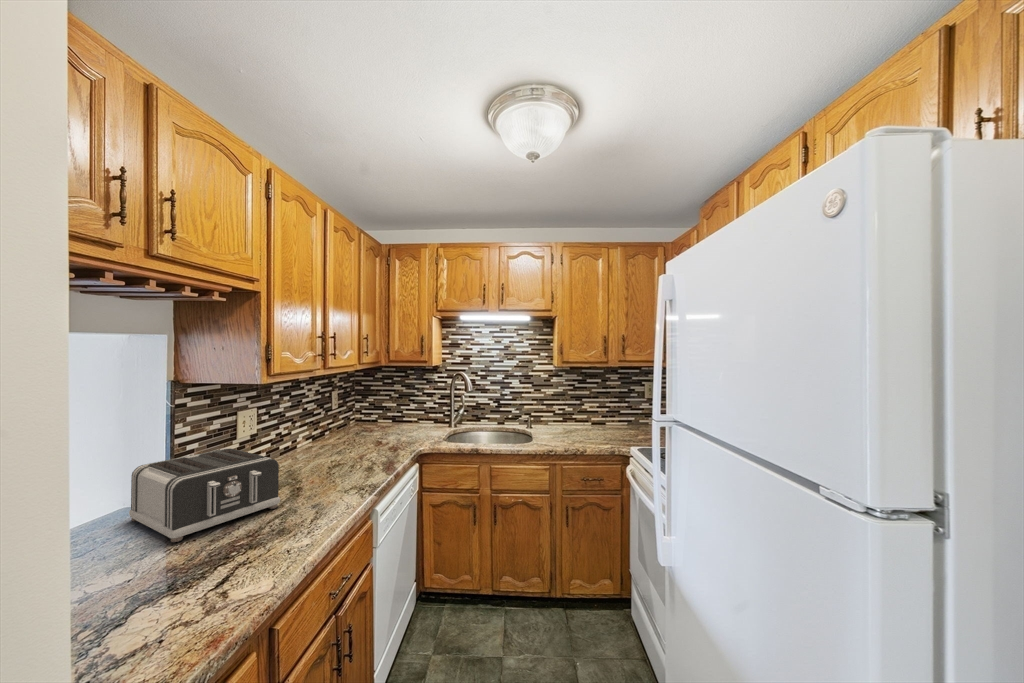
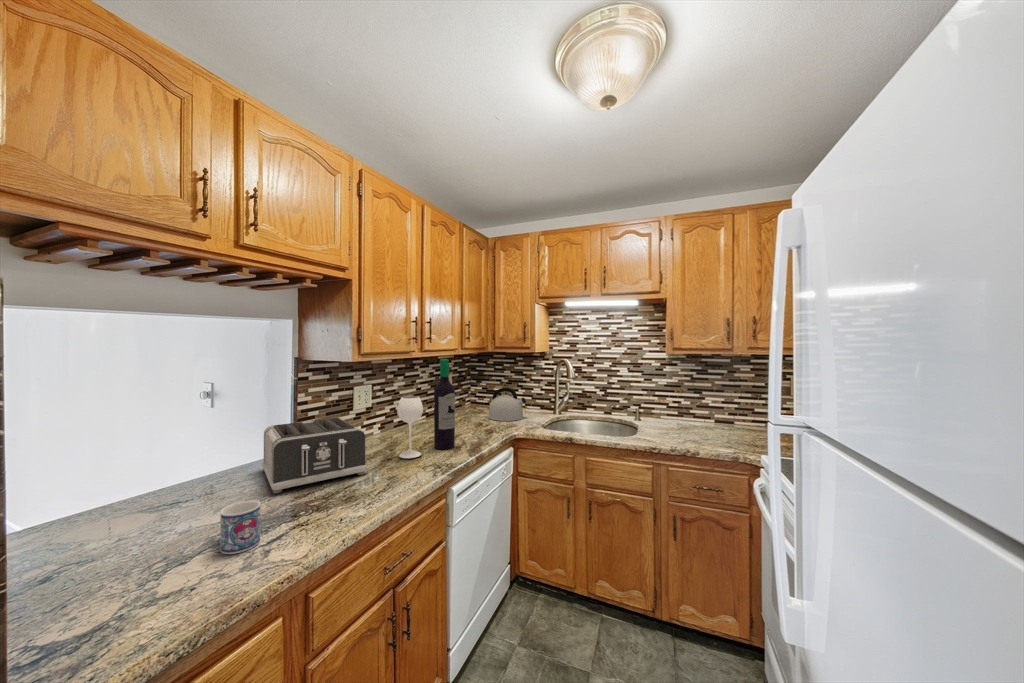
wine bottle: none [305,376,366,485] -> present [397,359,455,458]
kettle: none [384,403,425,437] -> present [488,388,526,421]
mug: none [142,546,200,609] -> present [220,500,260,554]

